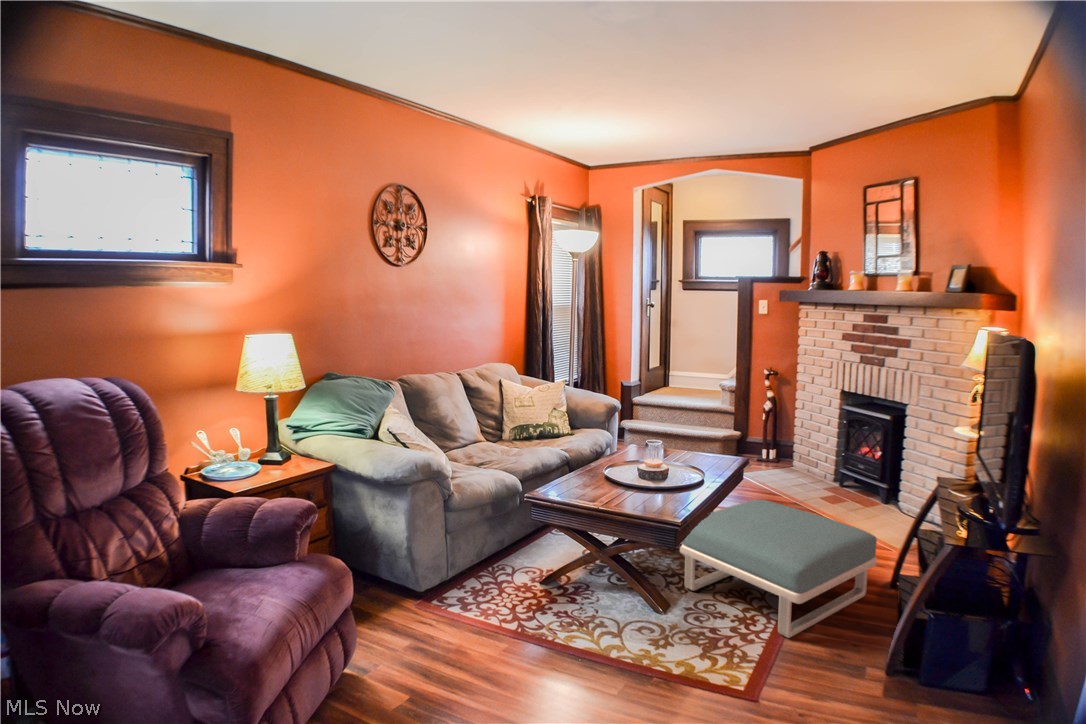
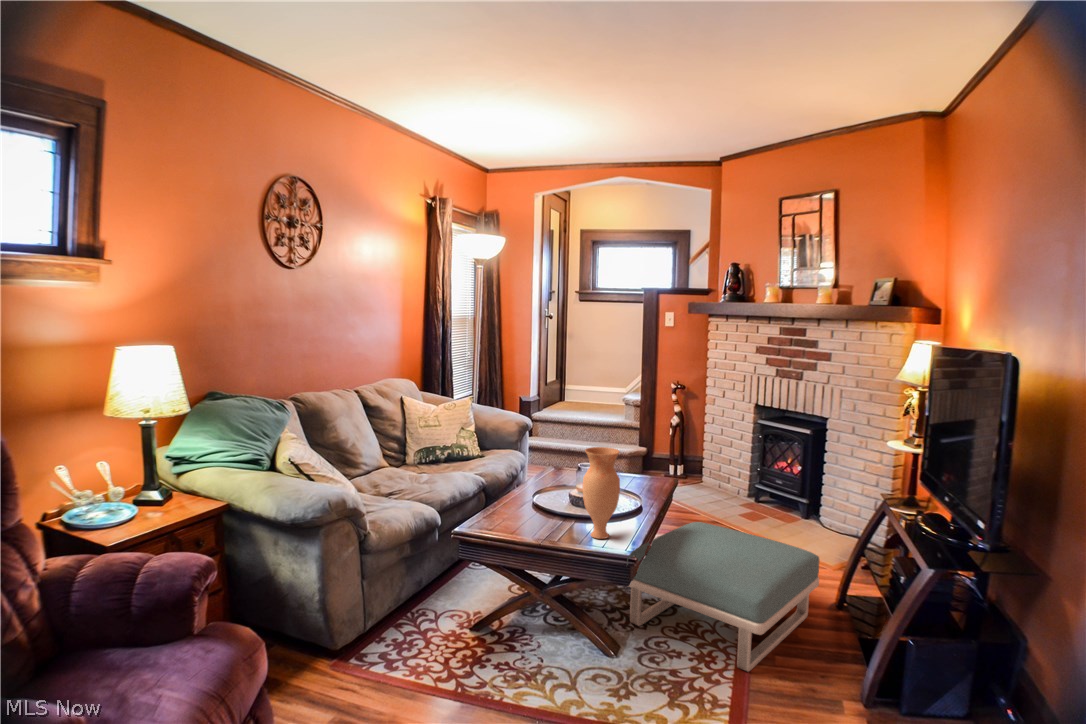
vase: none [633,424,667,507] -> present [583,447,620,539]

